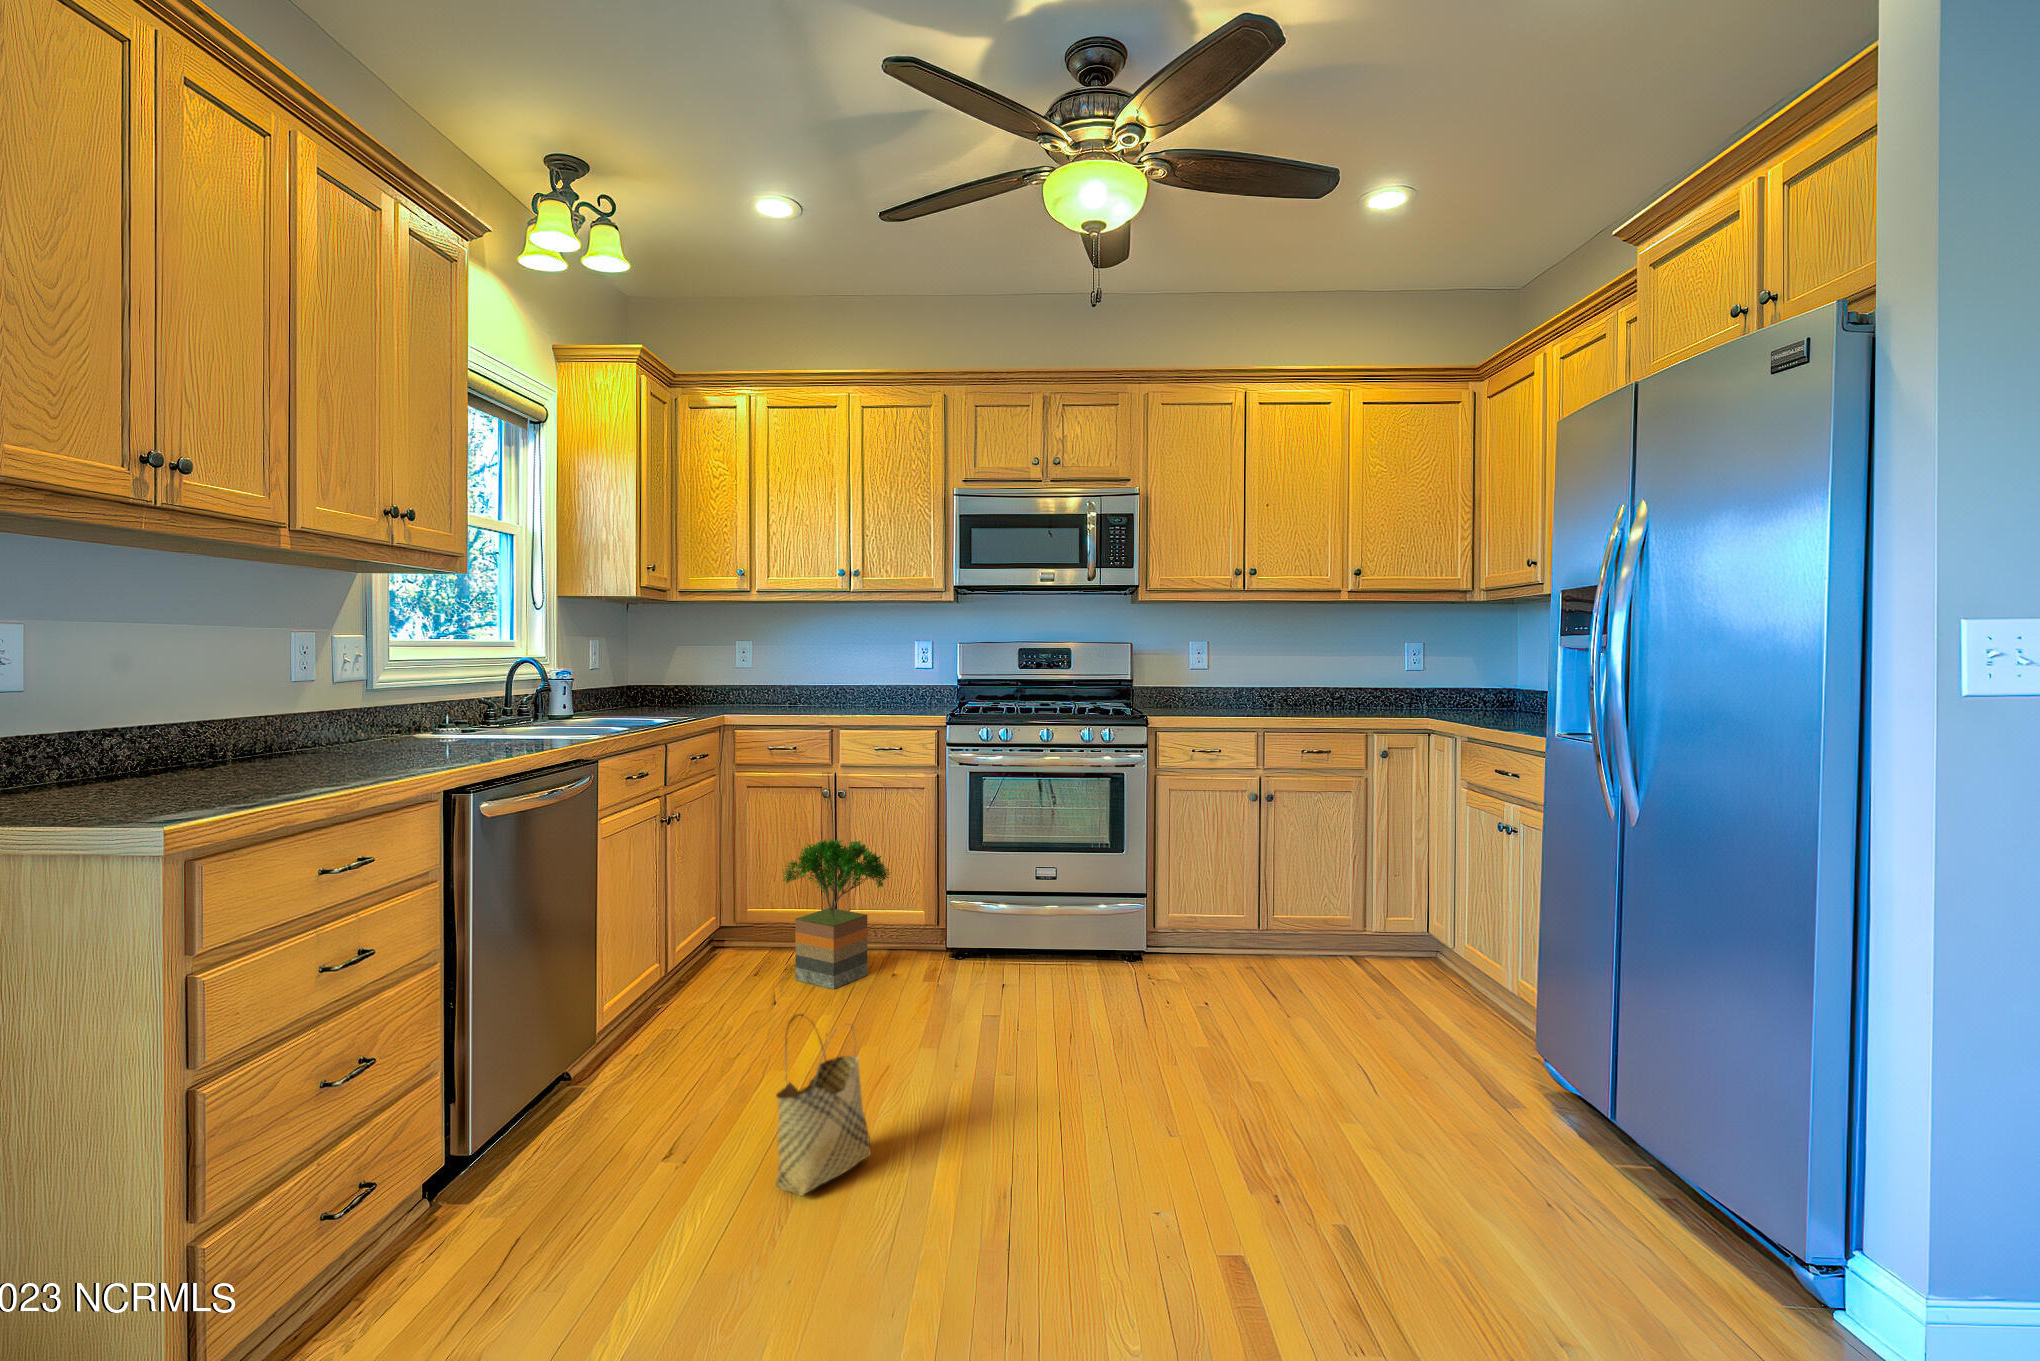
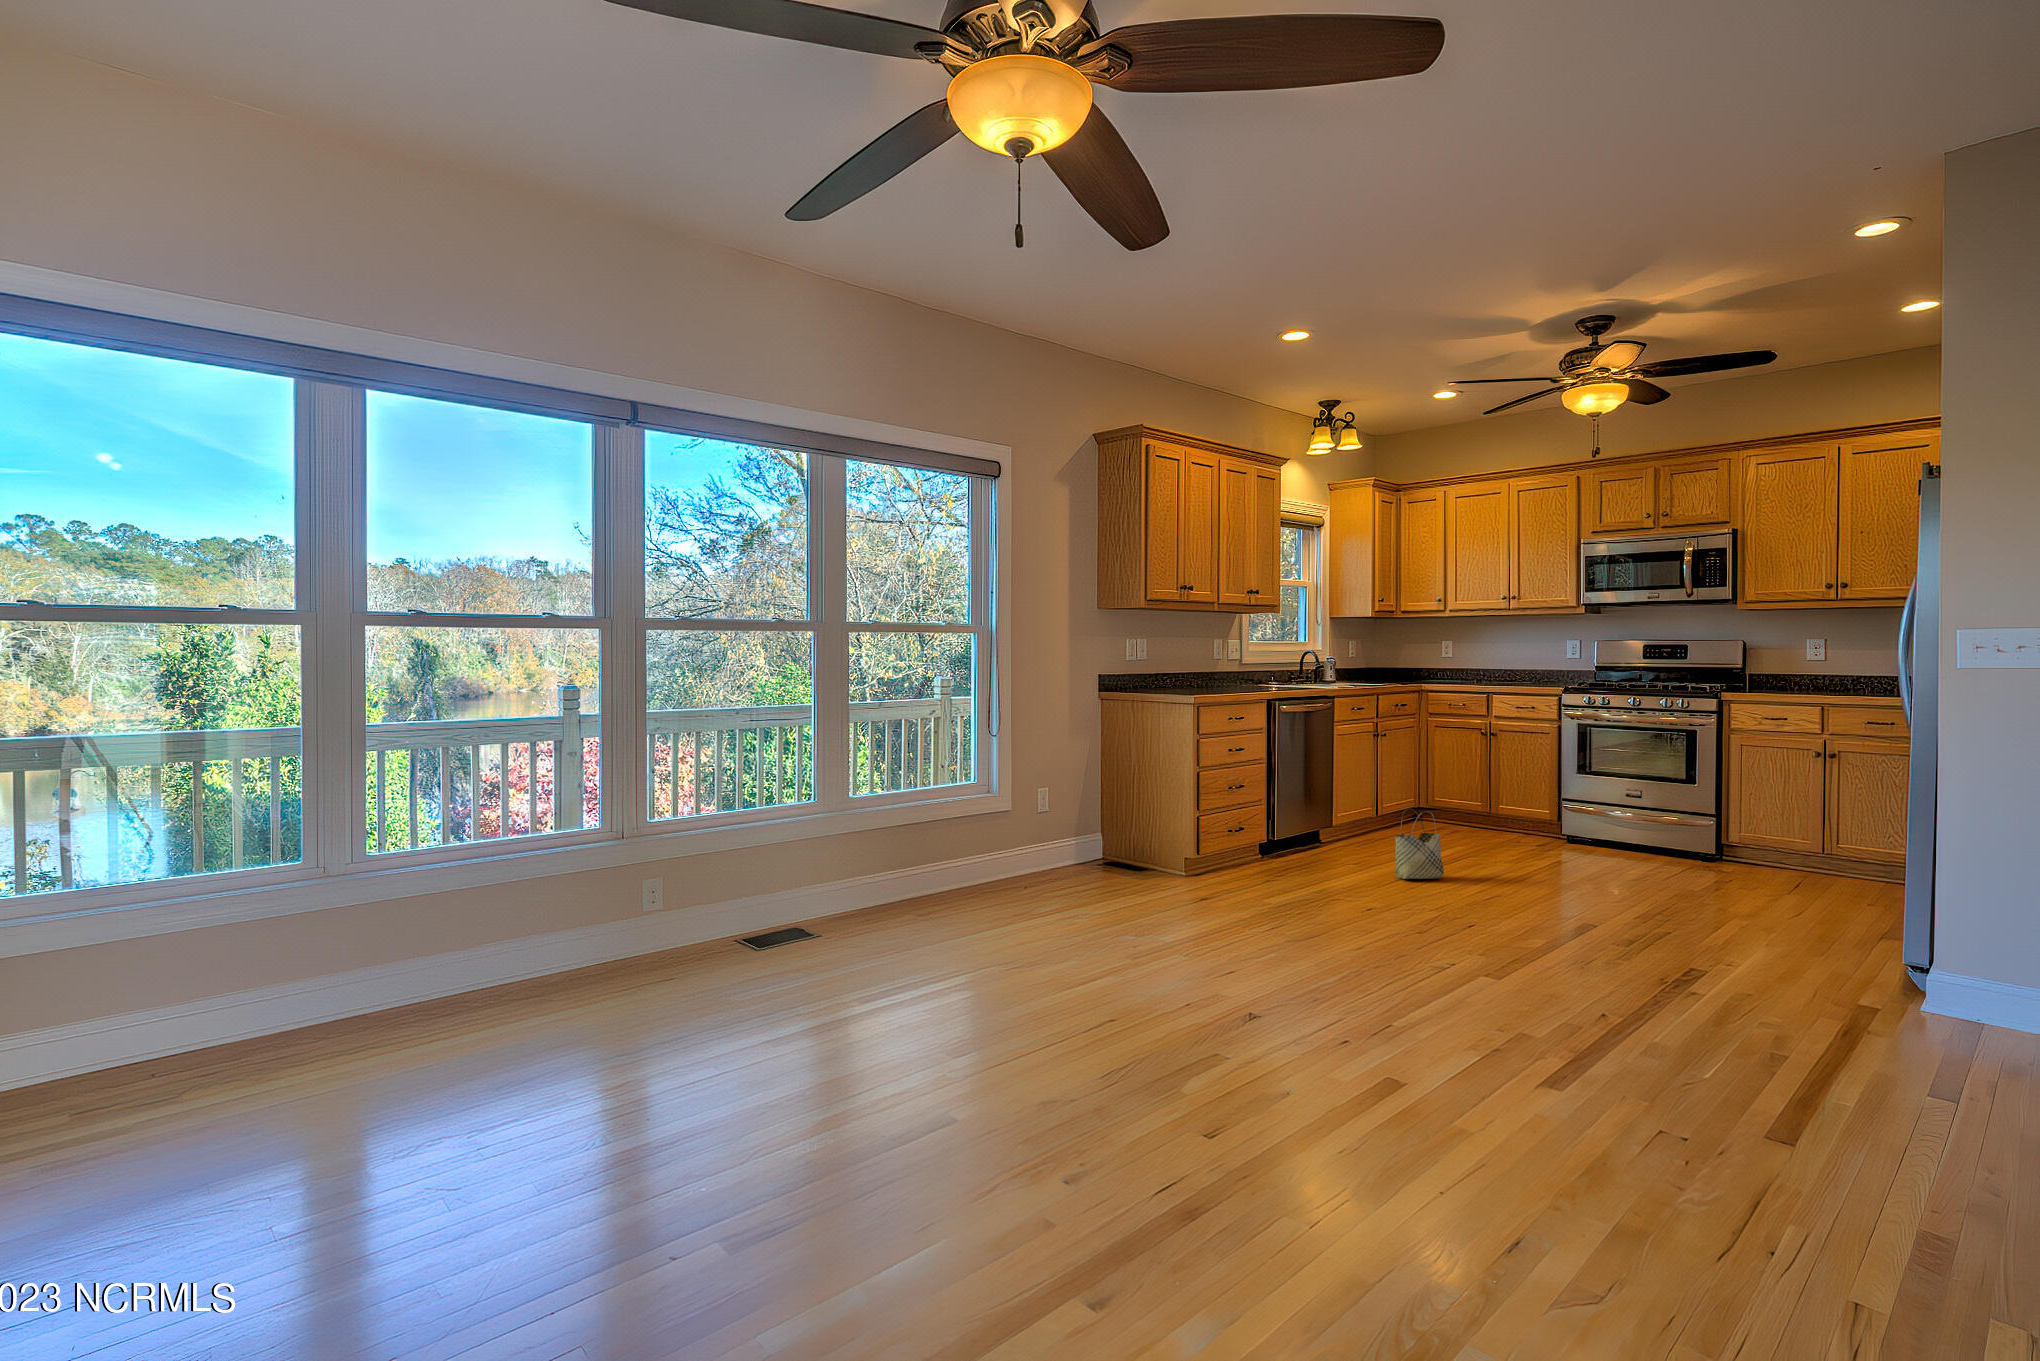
potted tree: present [783,838,890,989] -> none [1446,756,1517,840]

